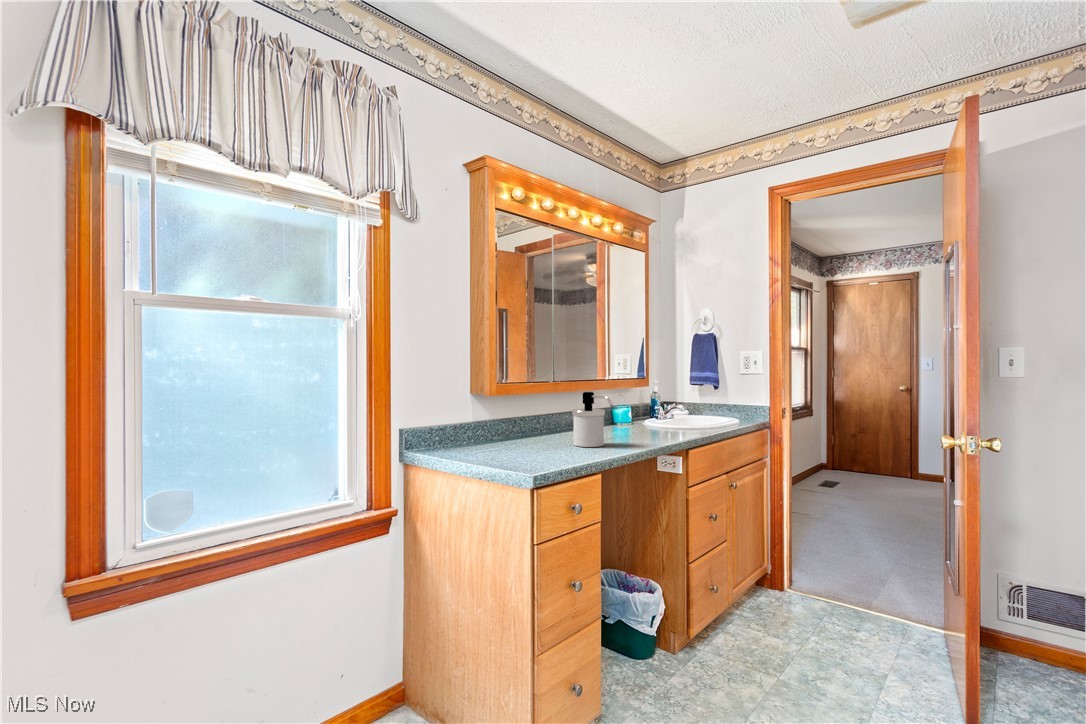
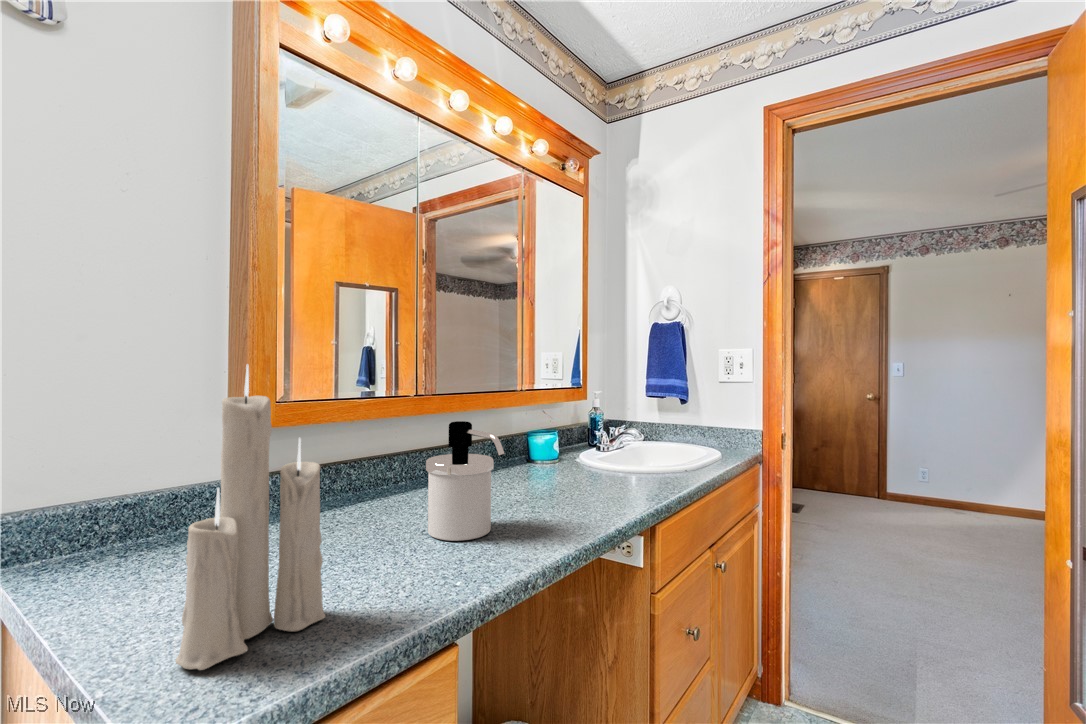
candle: none [514,359,553,465] -> present [176,364,325,670]

